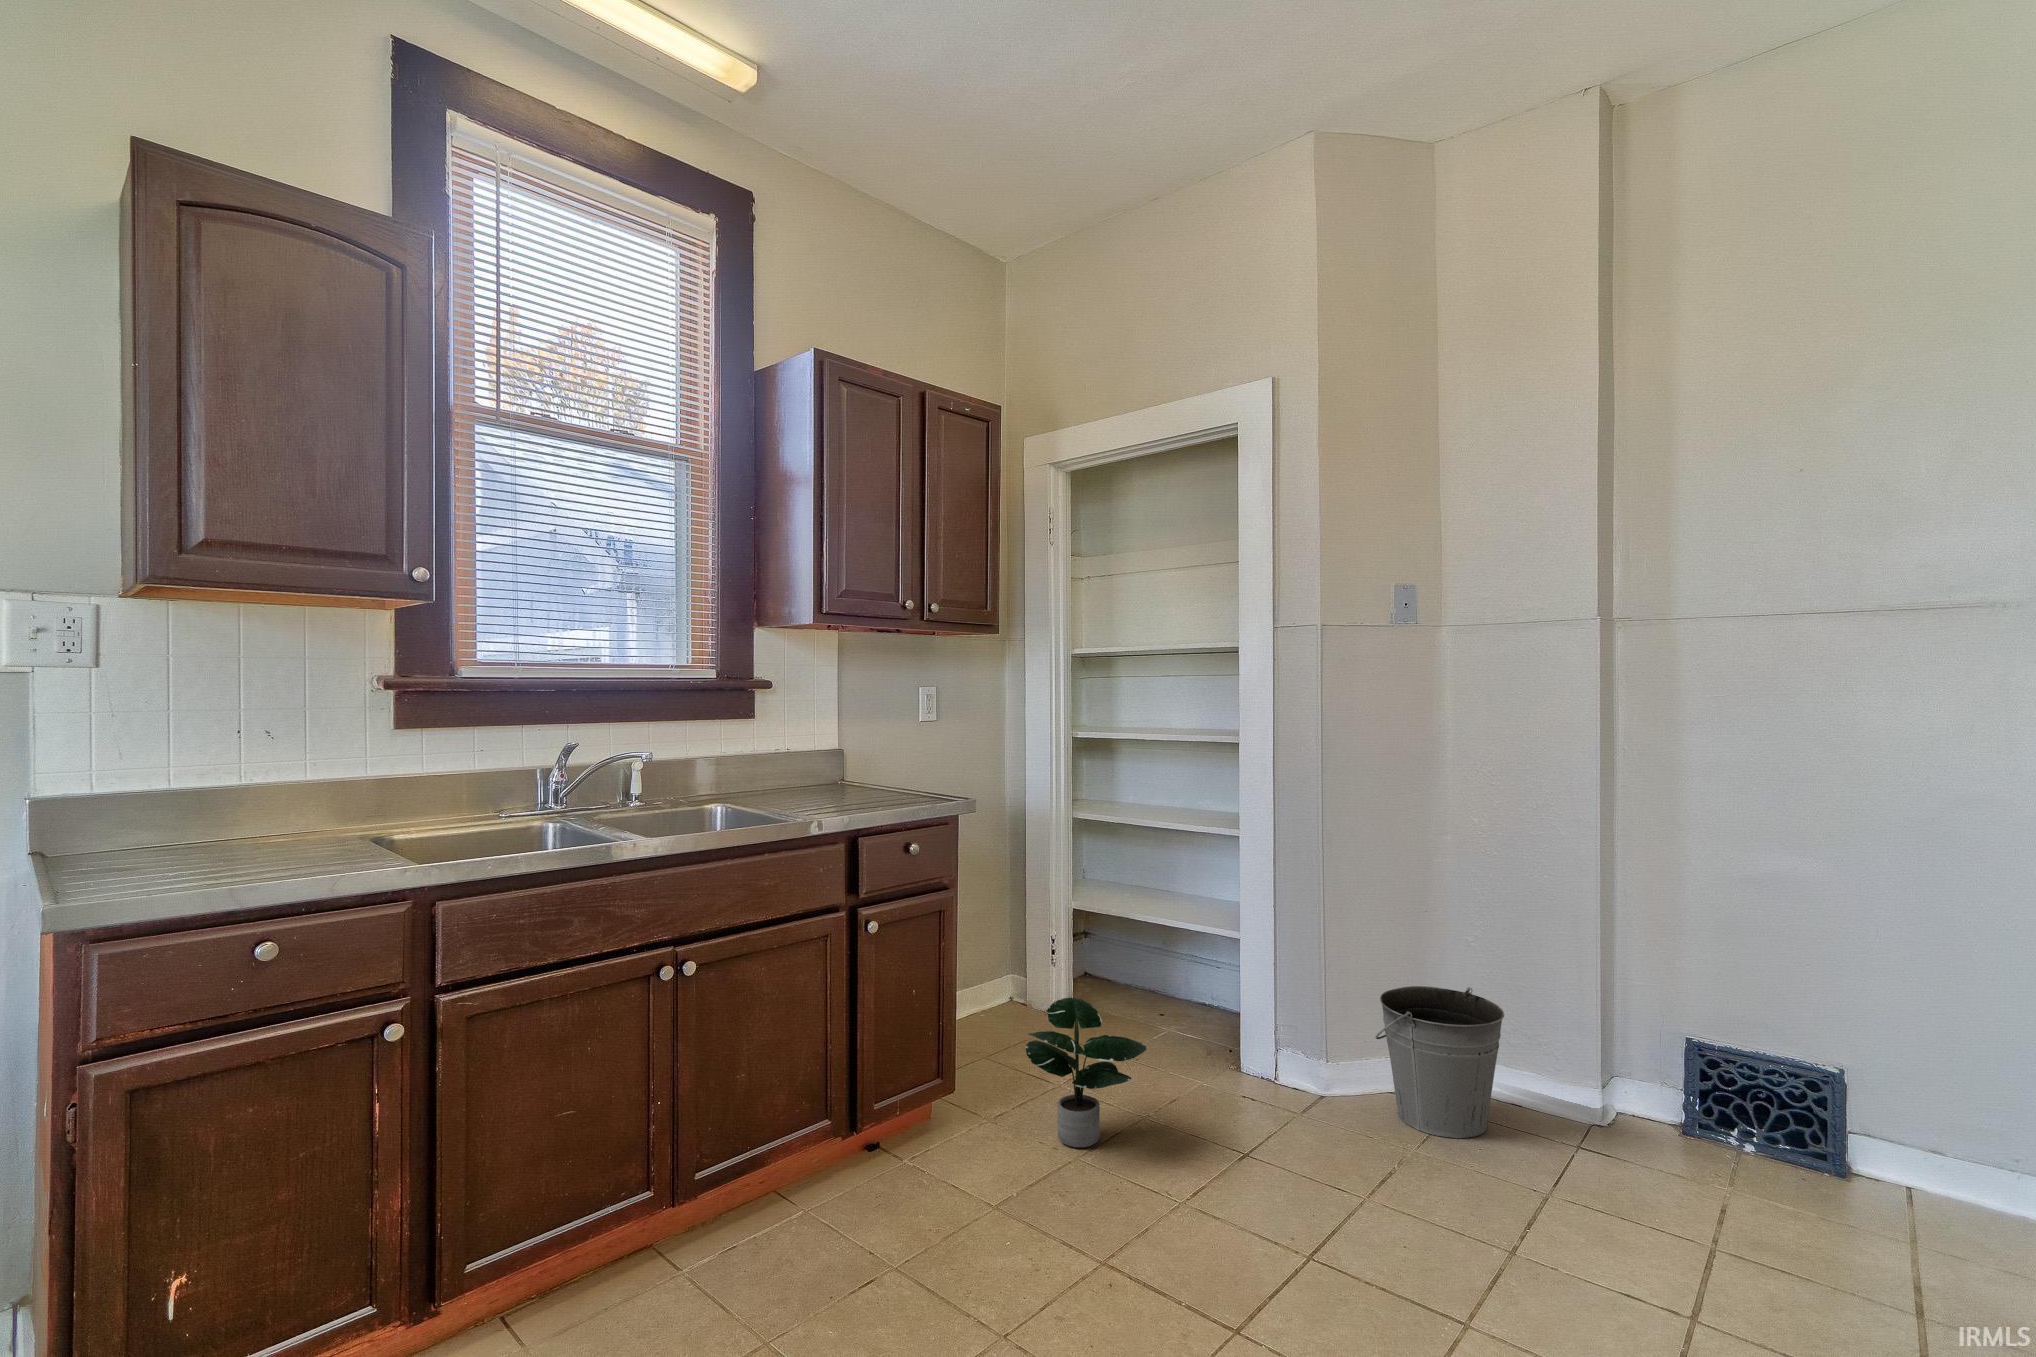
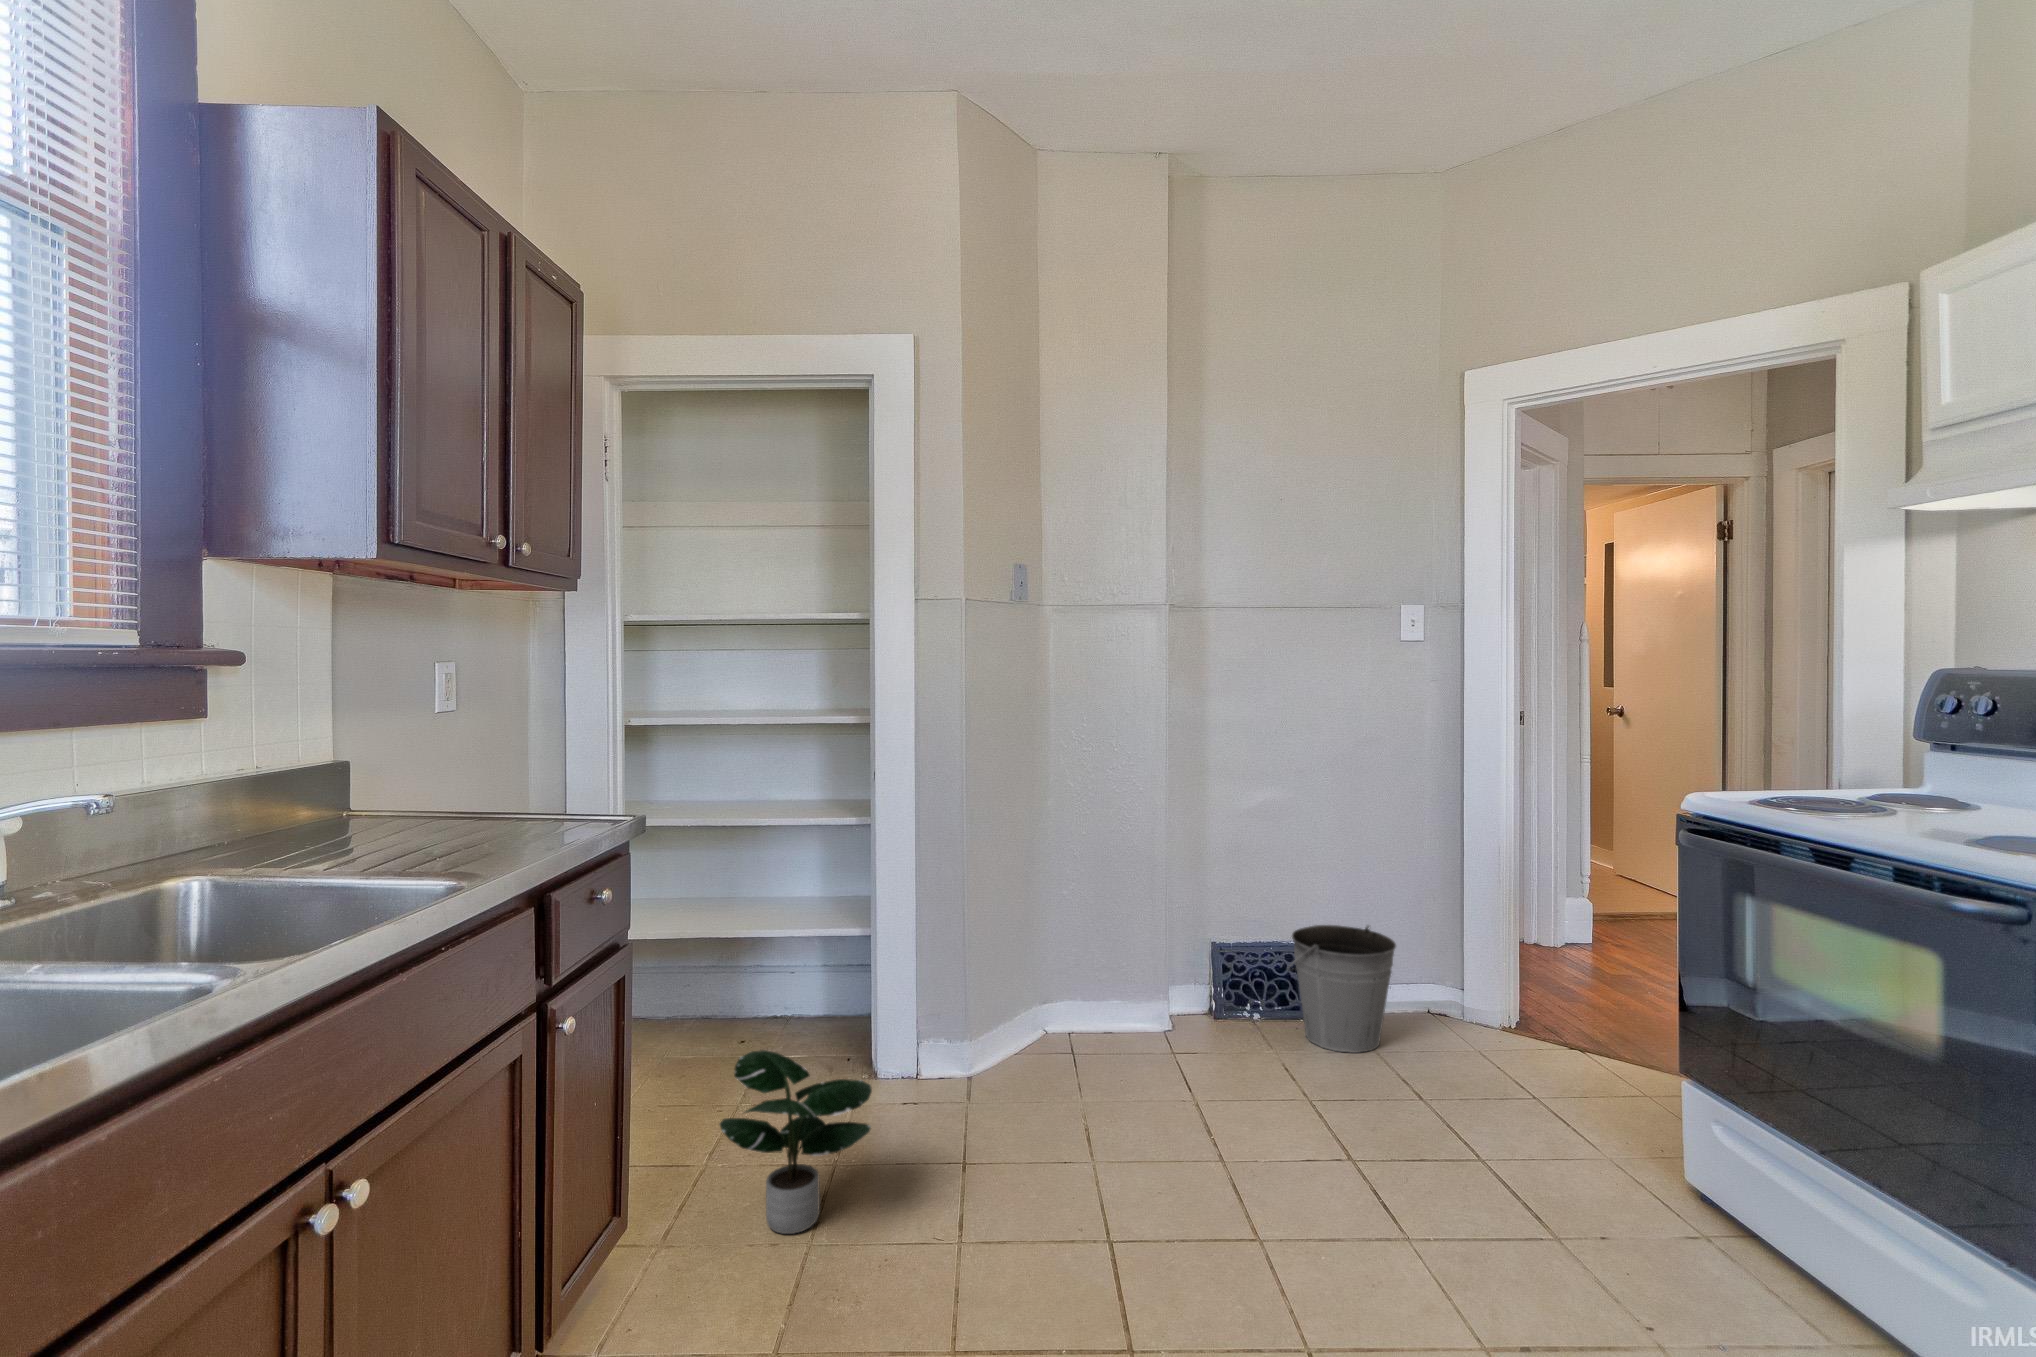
bucket: present [1375,986,1504,1138] -> present [1288,925,1396,1053]

